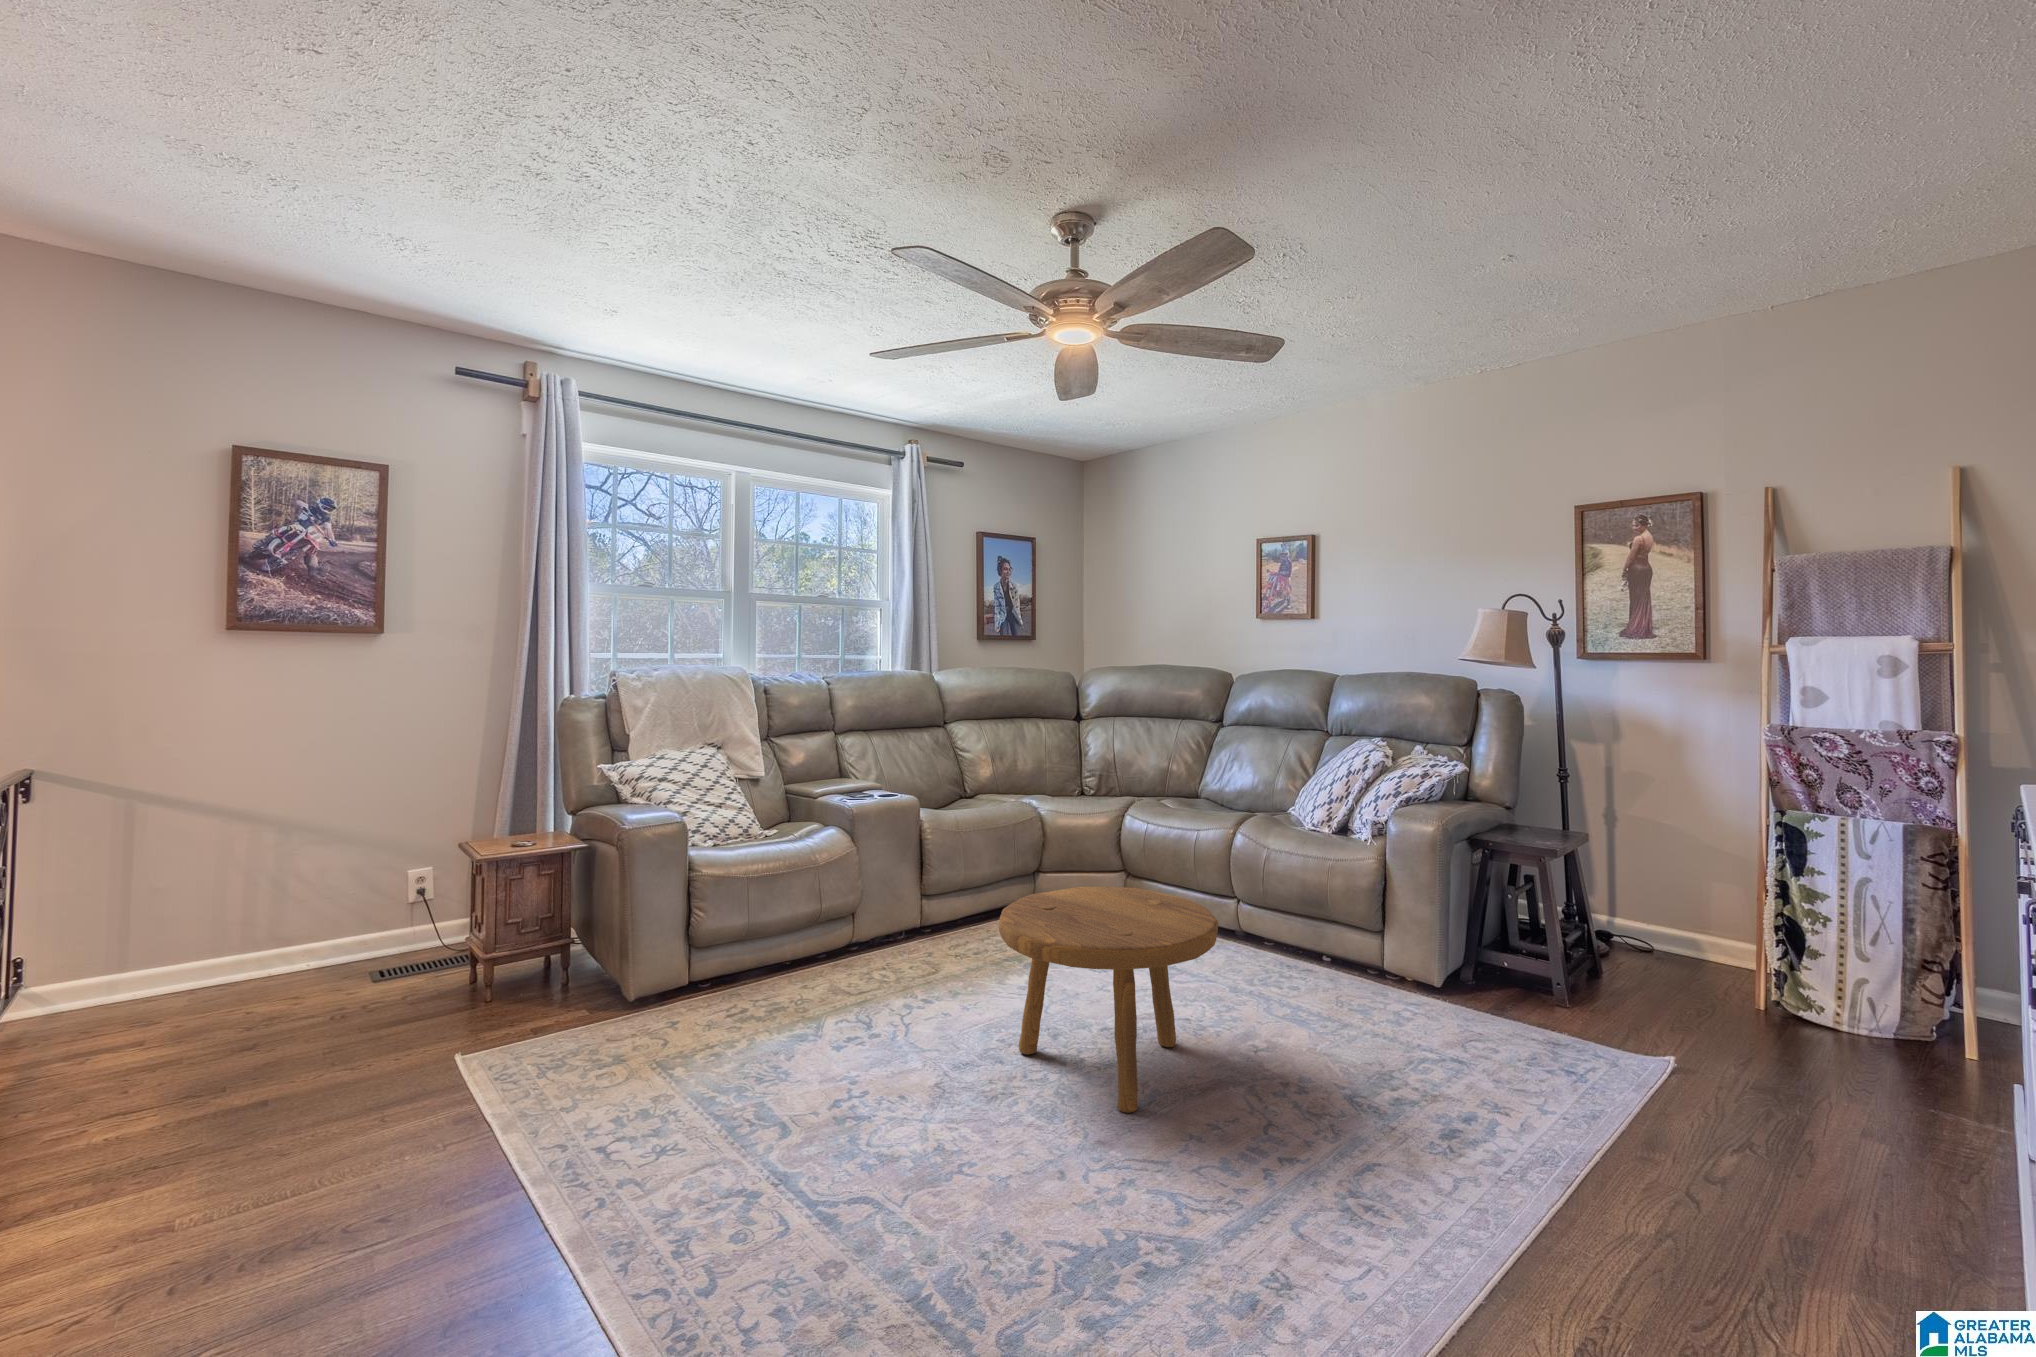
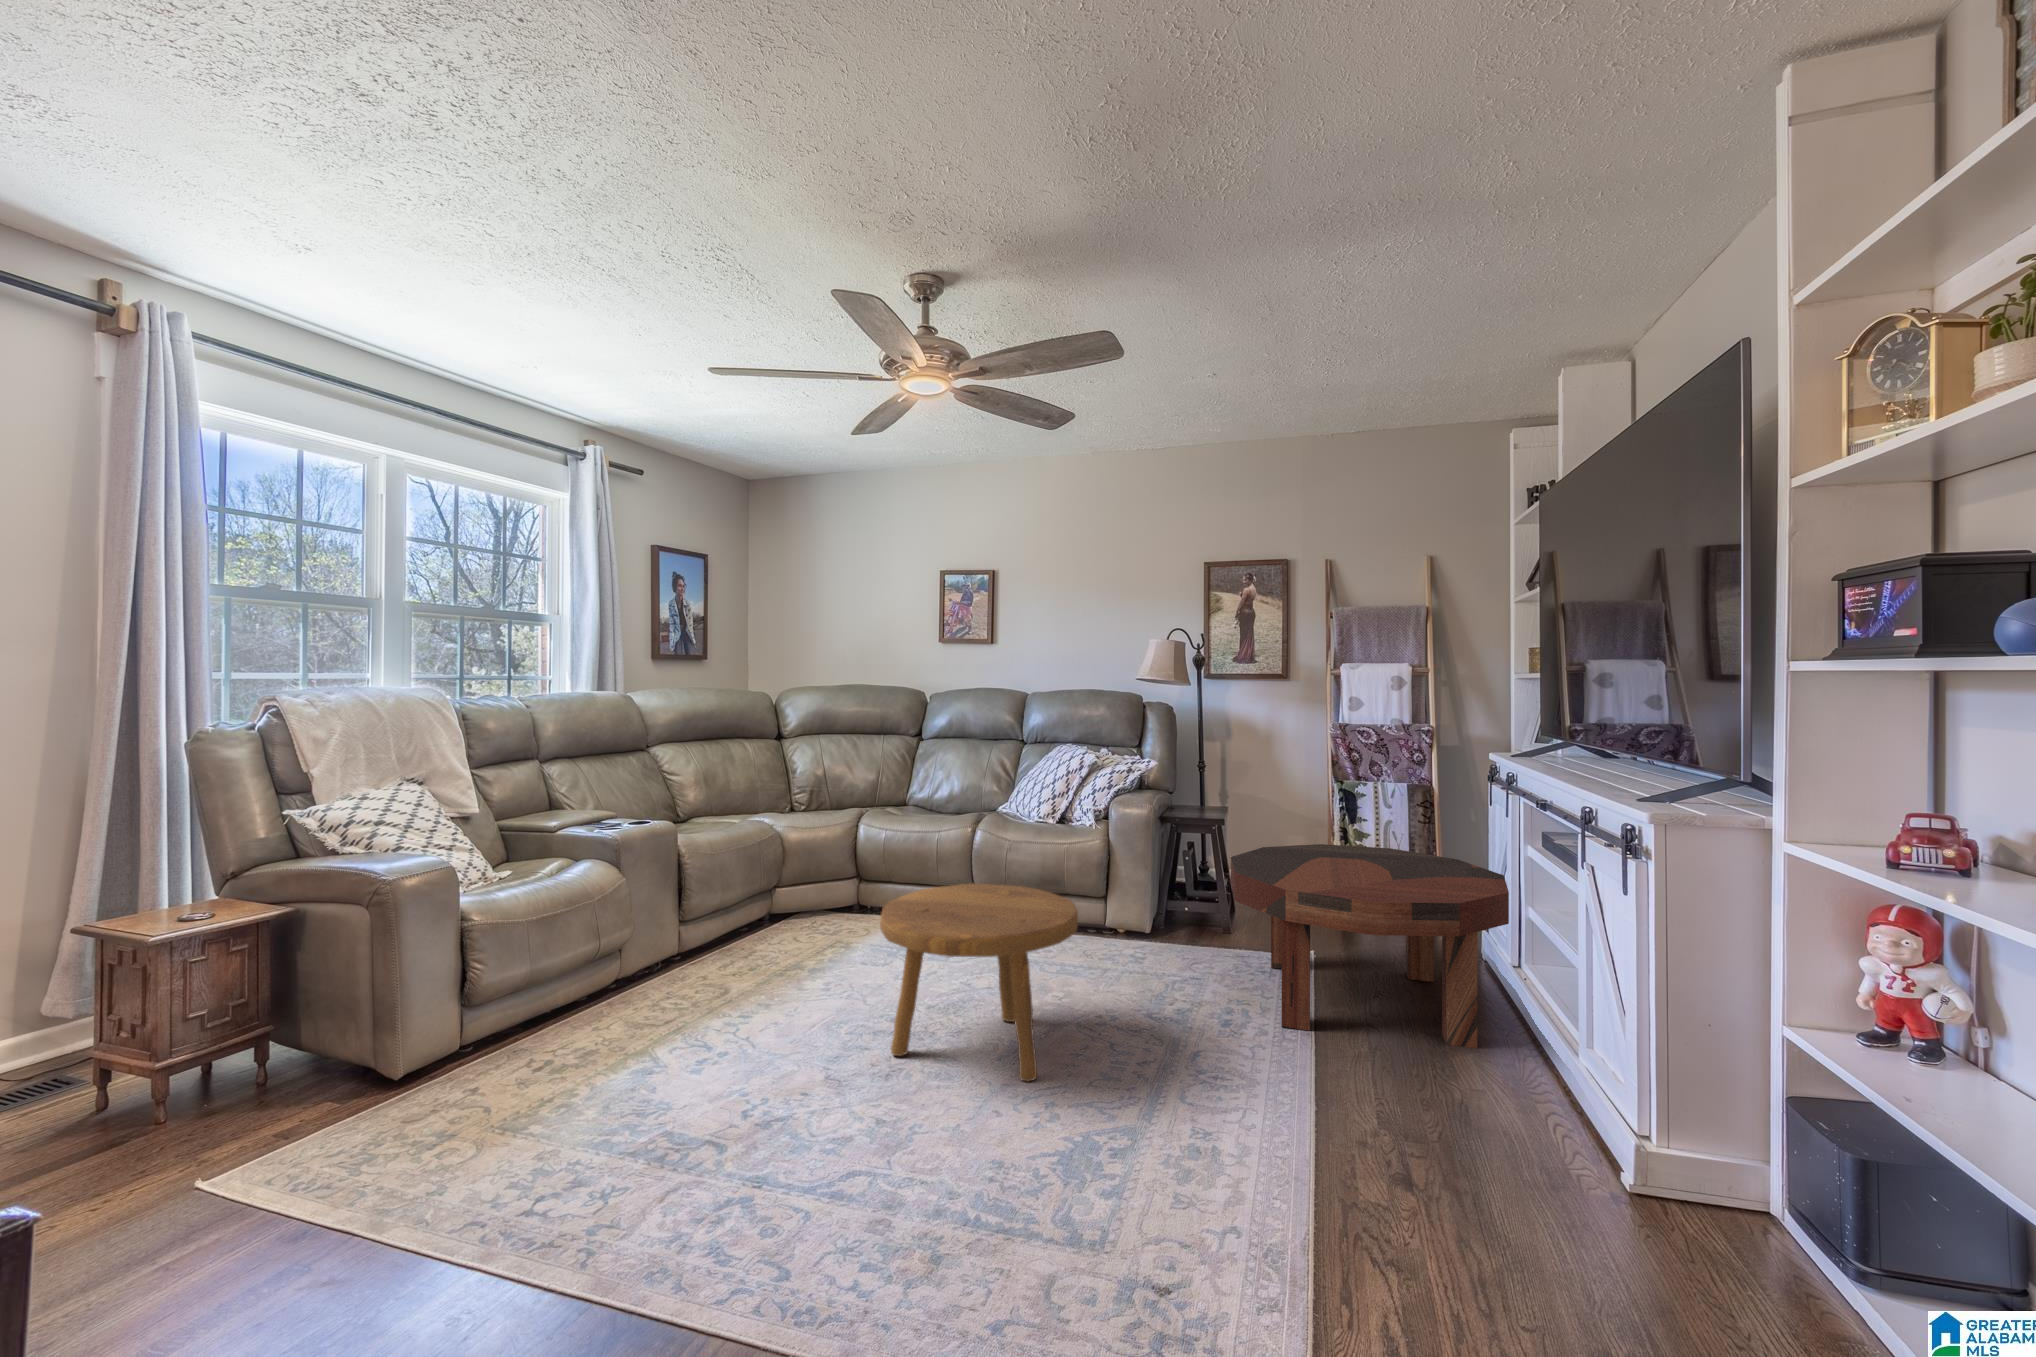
coffee table: none [1464,891,1955,1248] -> present [1231,844,1509,1048]

